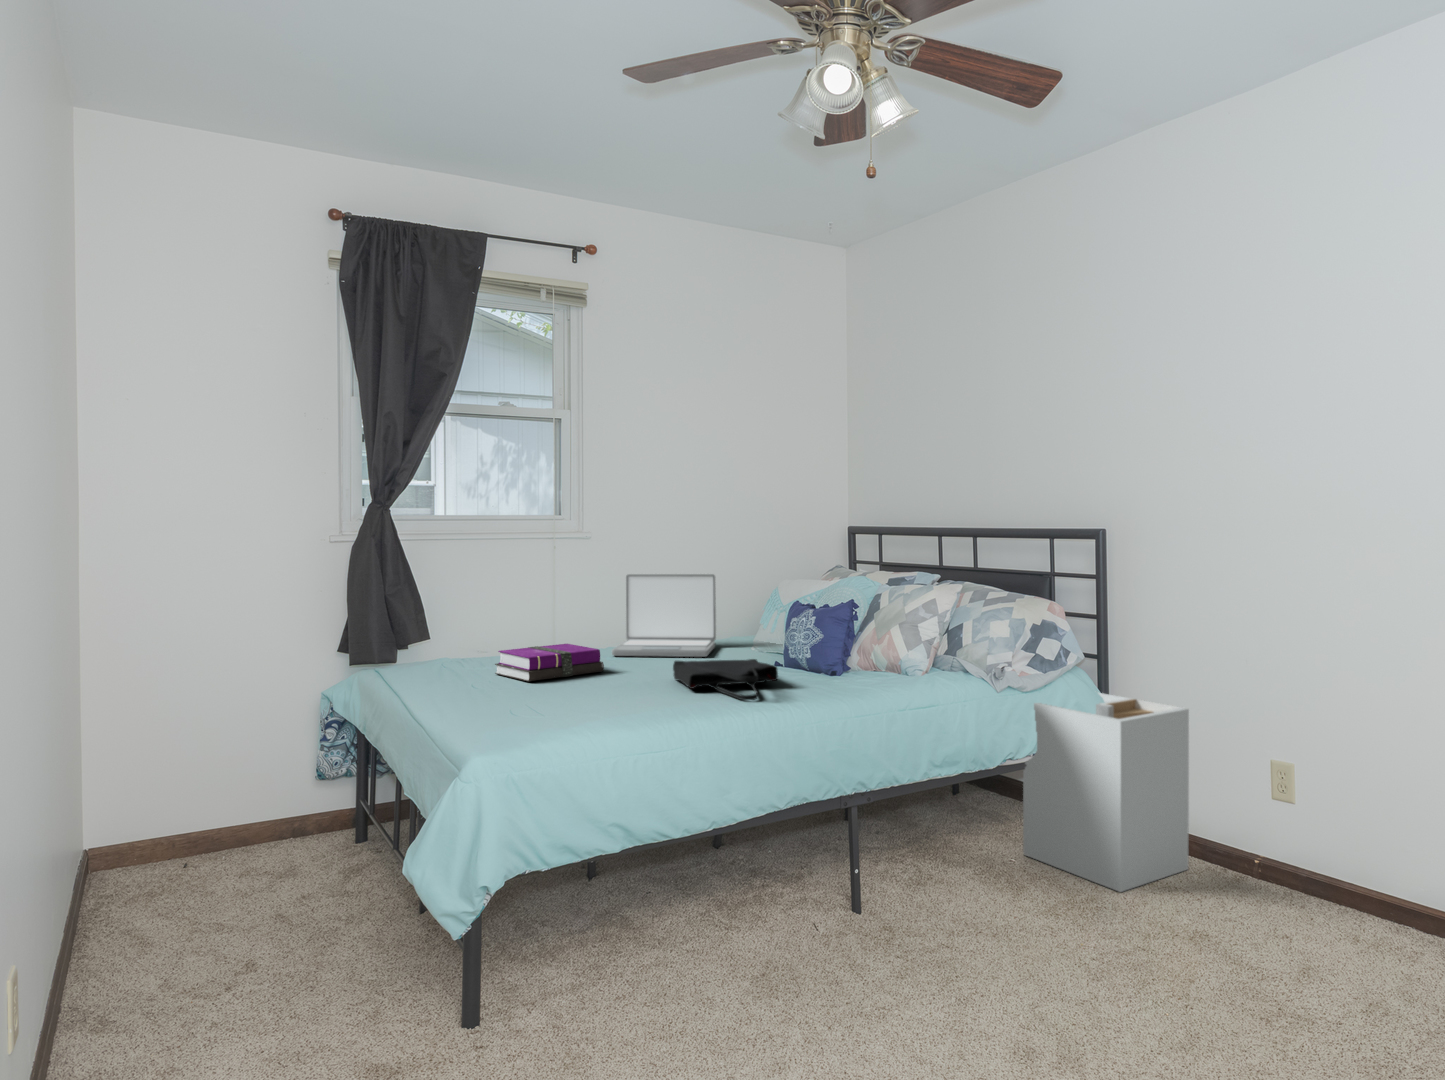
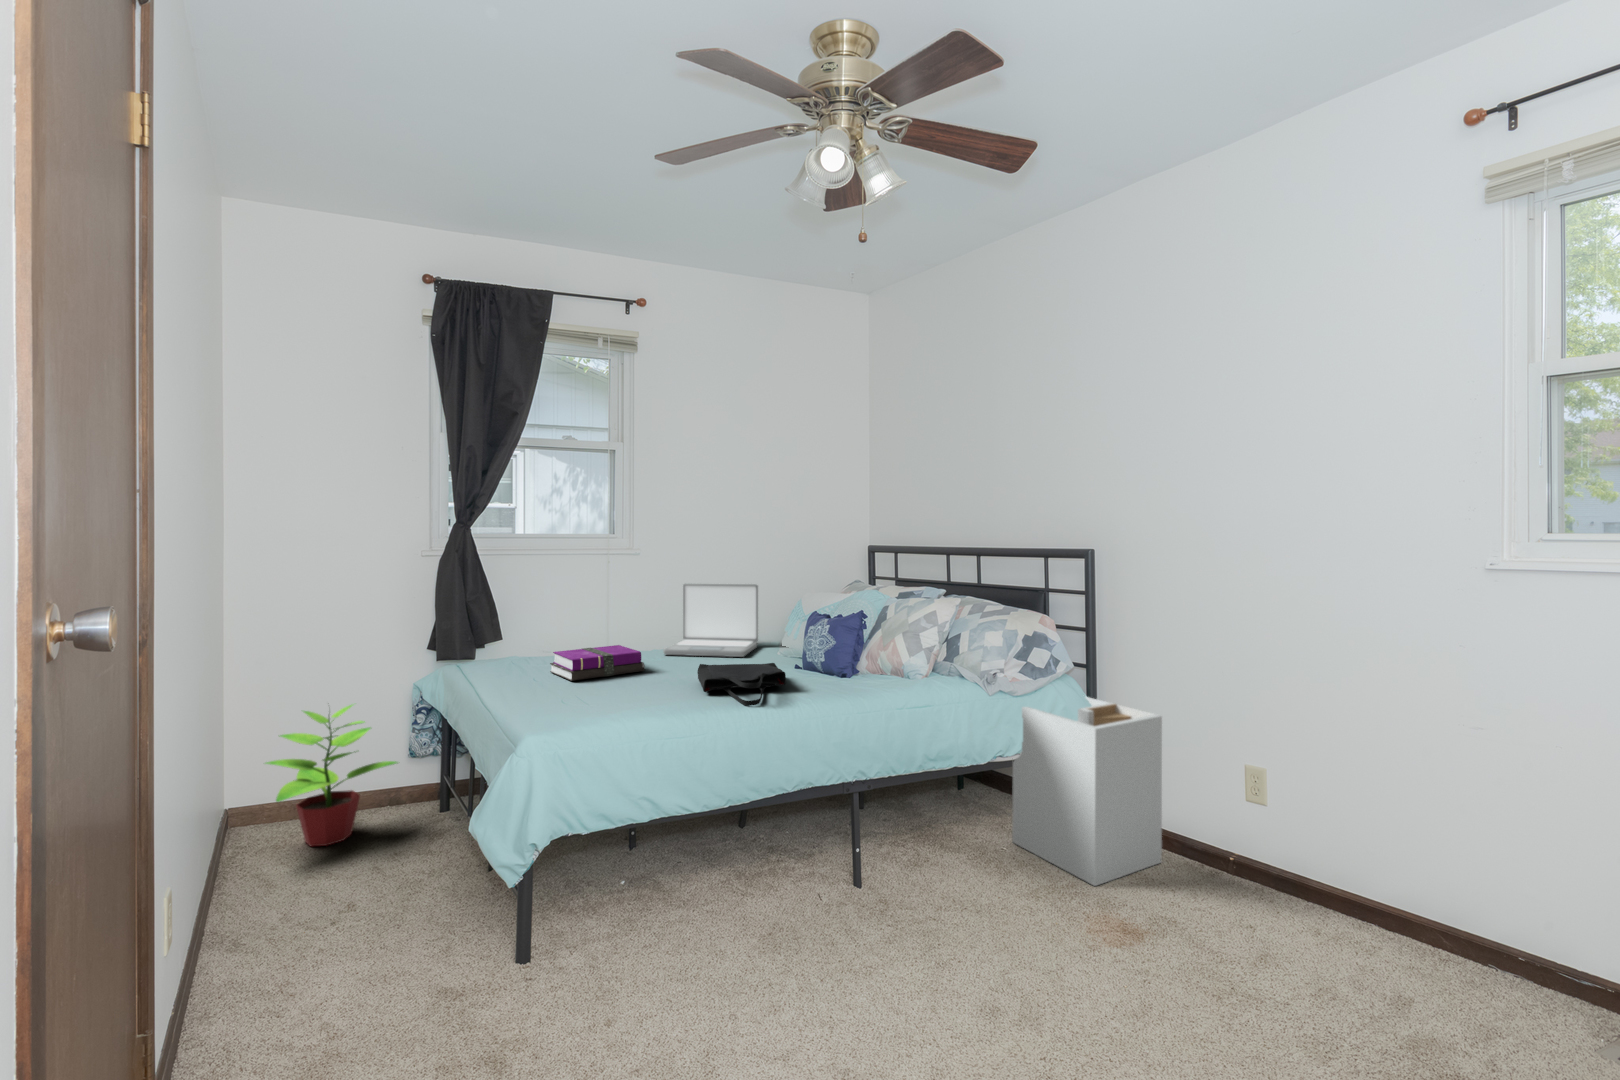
potted plant: none [170,711,321,877] -> present [266,705,397,846]

